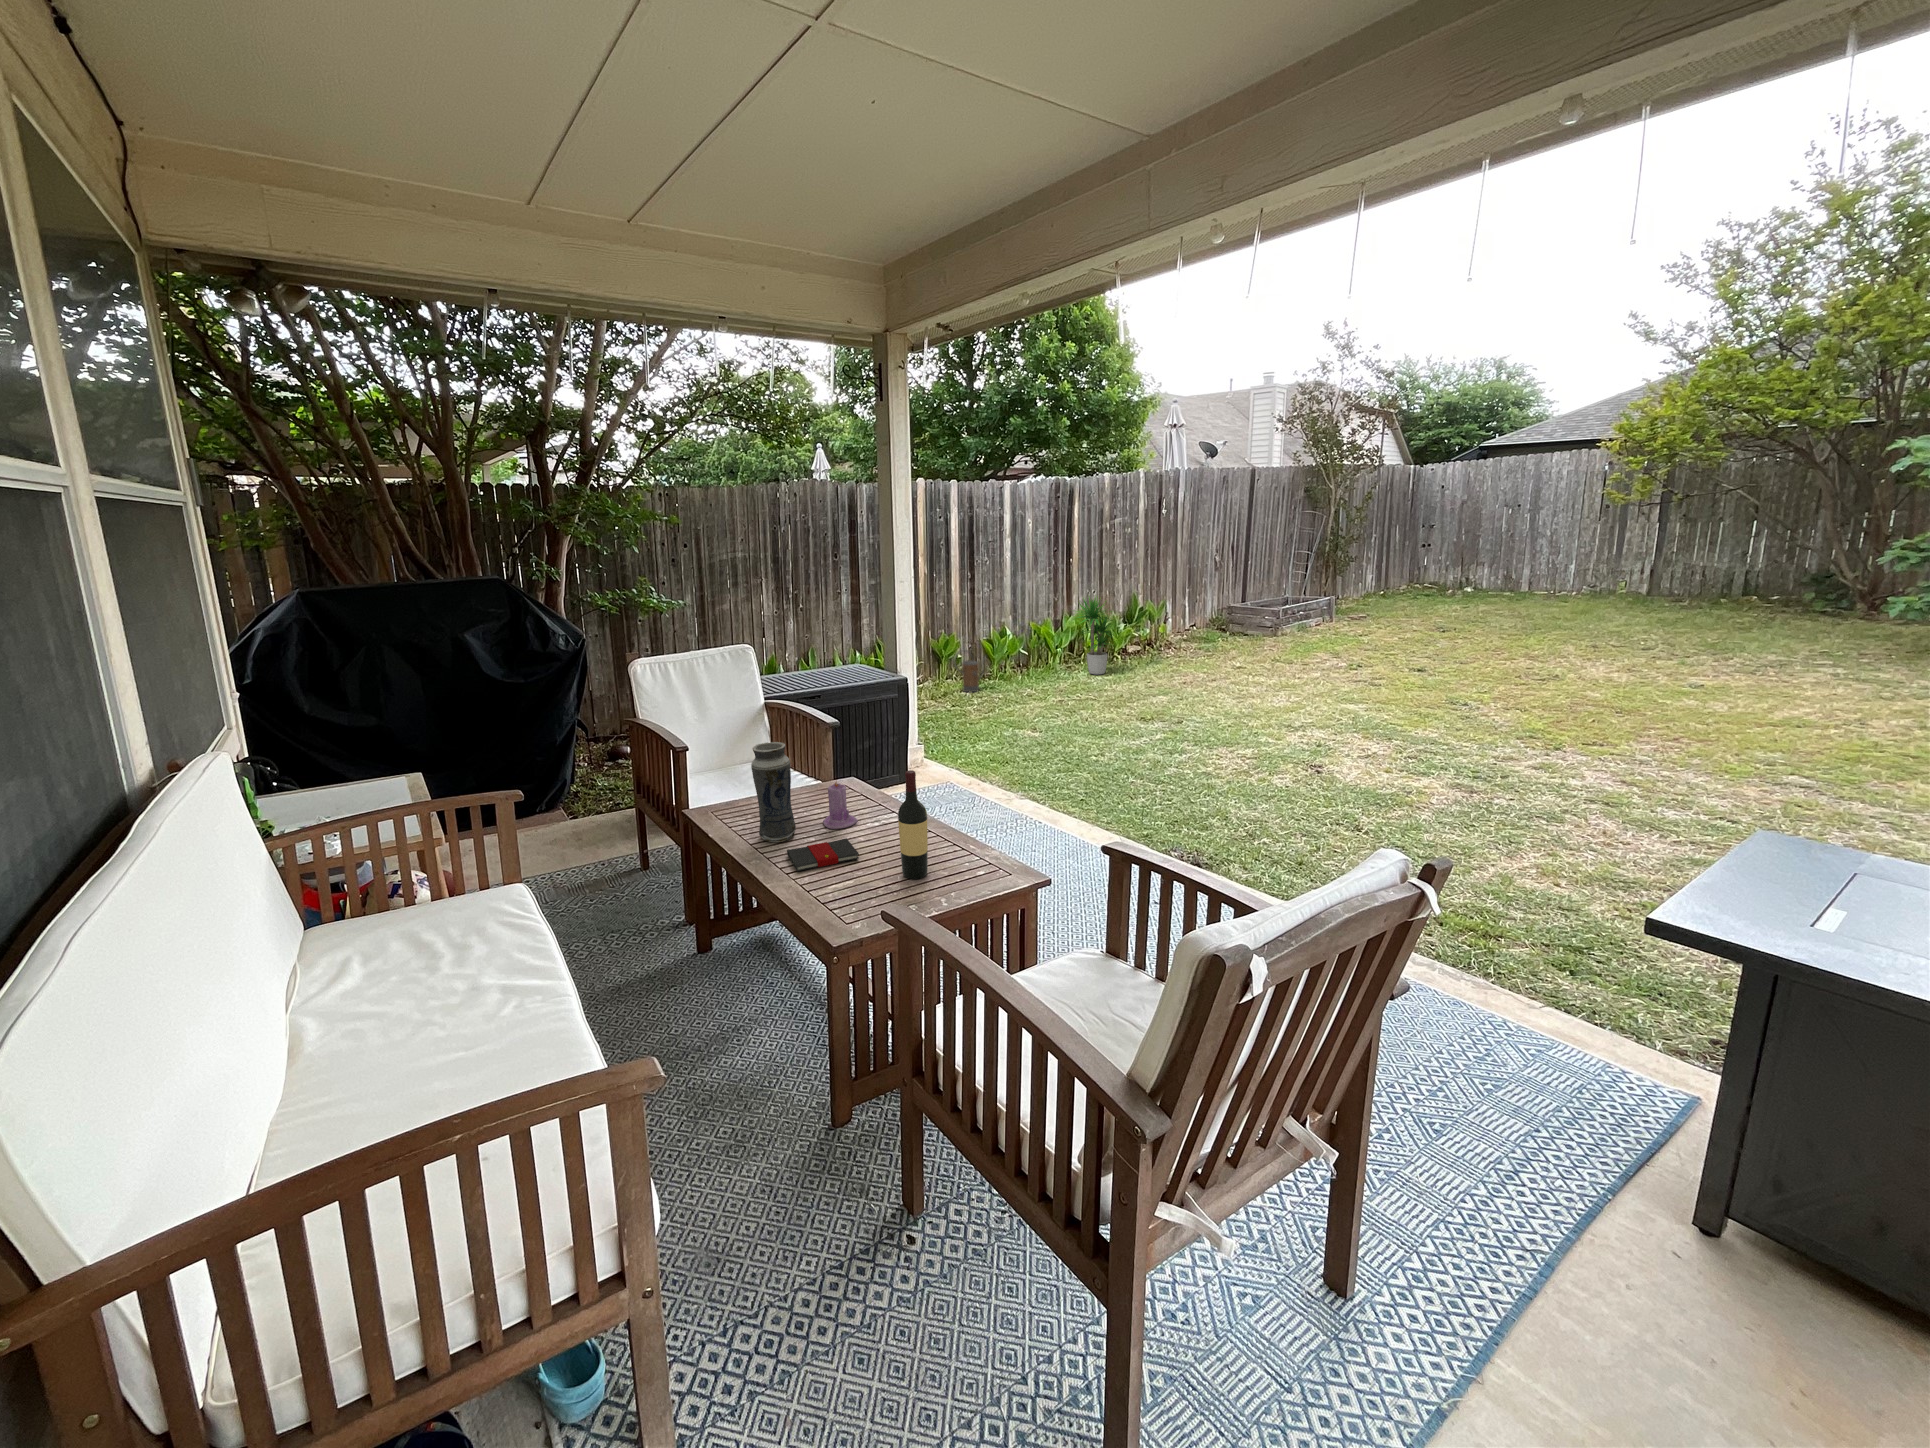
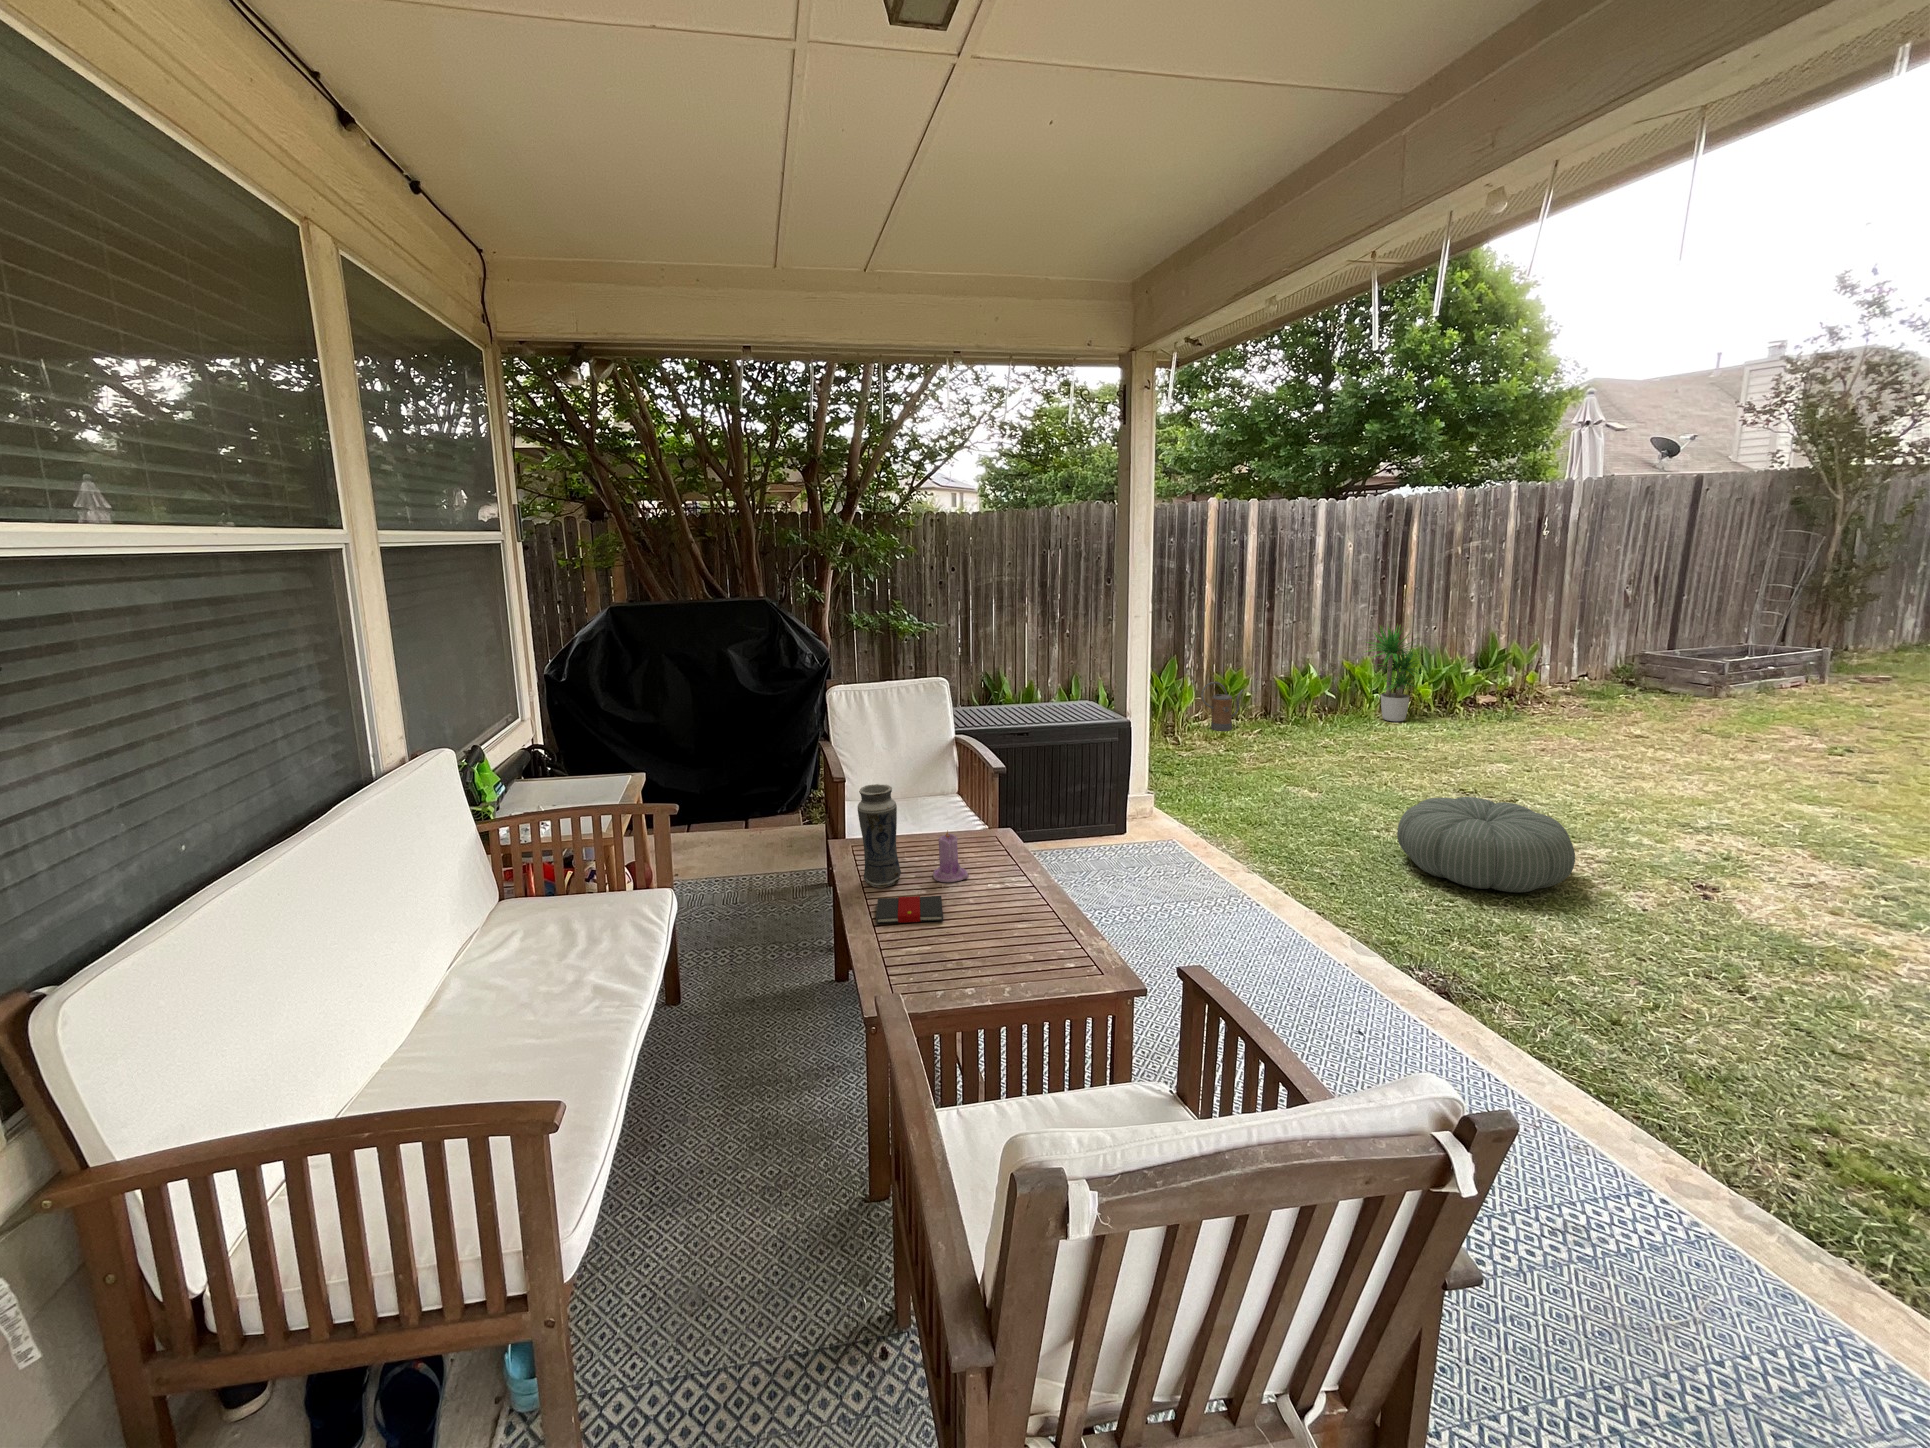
pouf: none [1140,720,1259,788] -> present [1397,797,1575,892]
wine bottle: present [898,770,928,879] -> none [972,837,1003,956]

